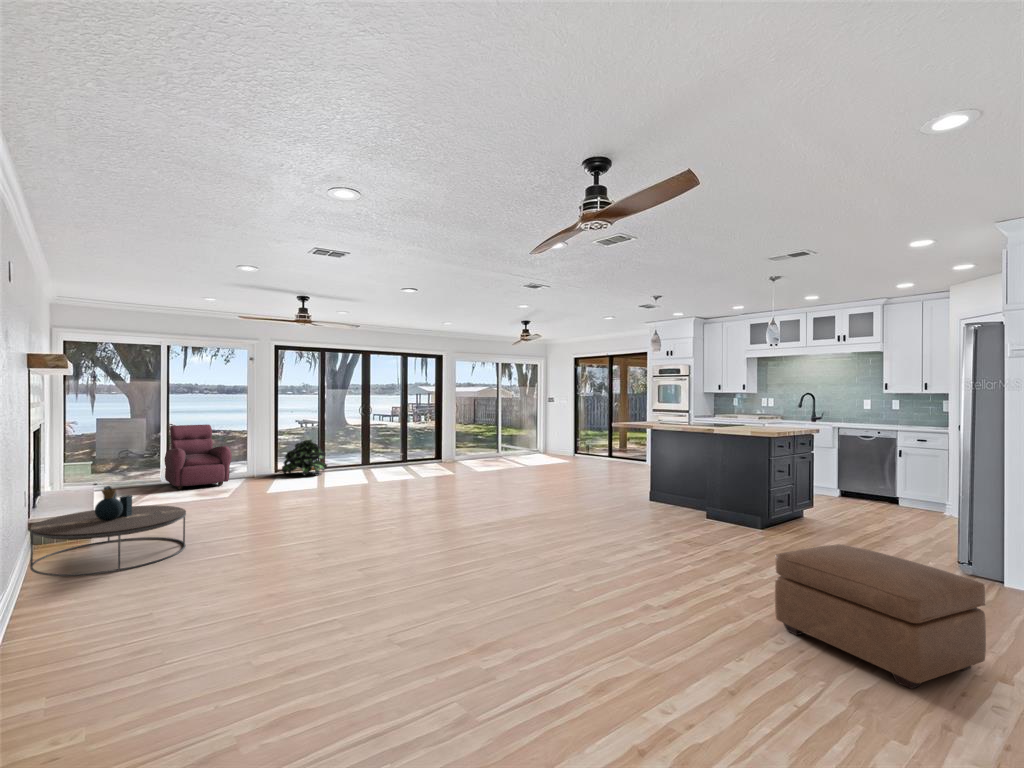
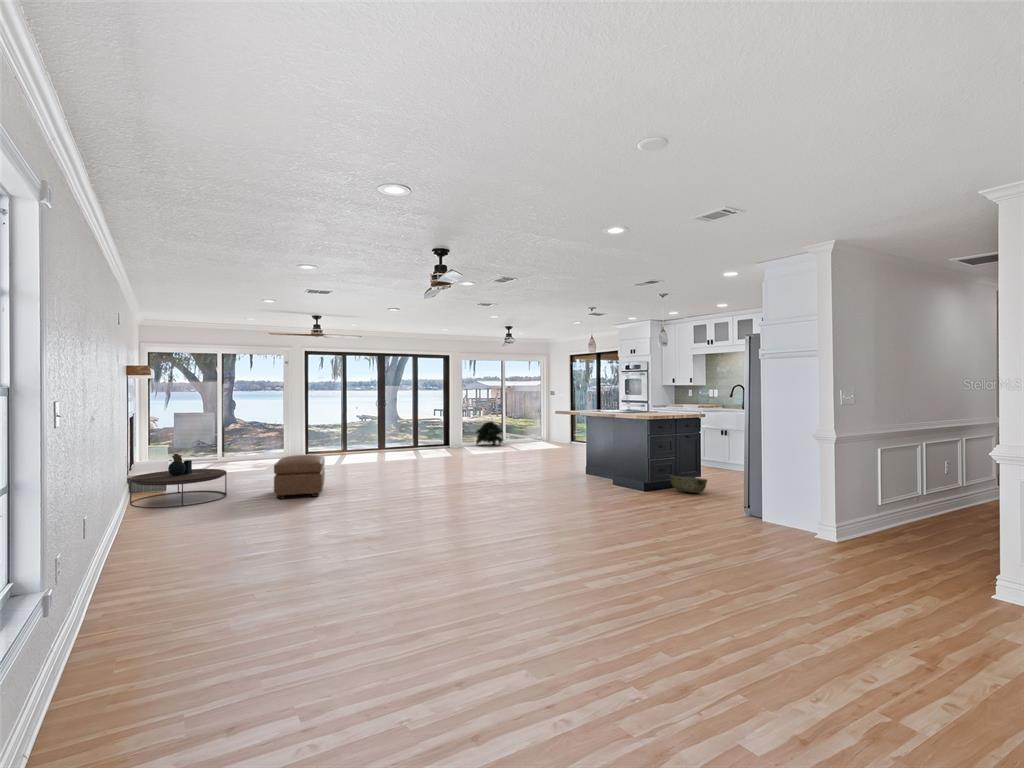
armchair: present [165,425,232,489] -> none [223,416,271,465]
potted plant: present [282,440,327,475] -> present [476,421,503,445]
woven basket: none [785,507,838,531] -> present [670,475,707,493]
ottoman: present [775,544,986,689] -> present [274,455,325,499]

